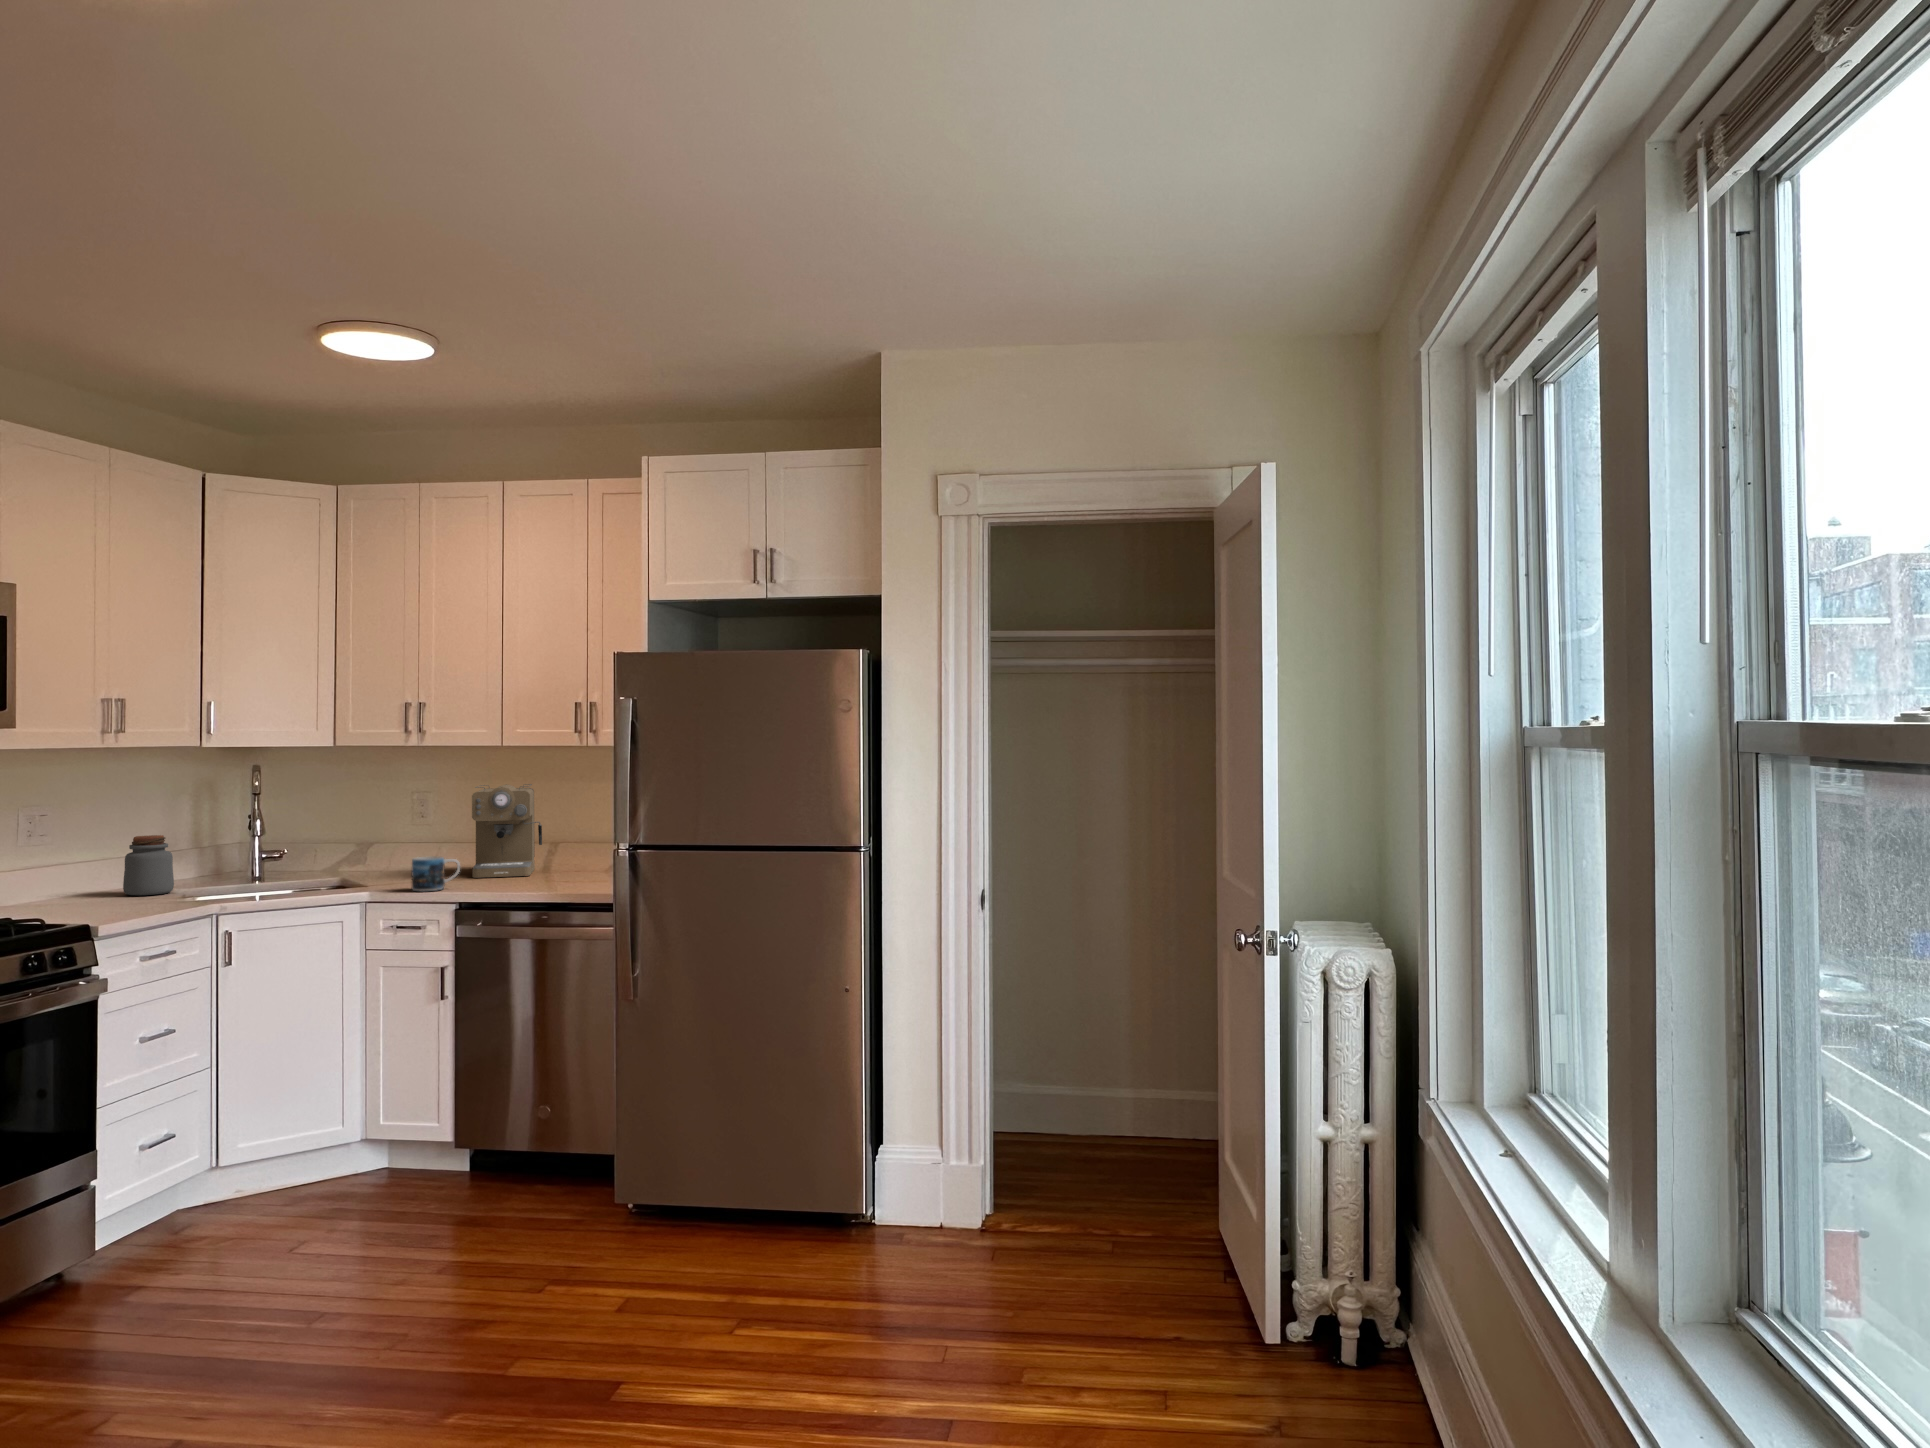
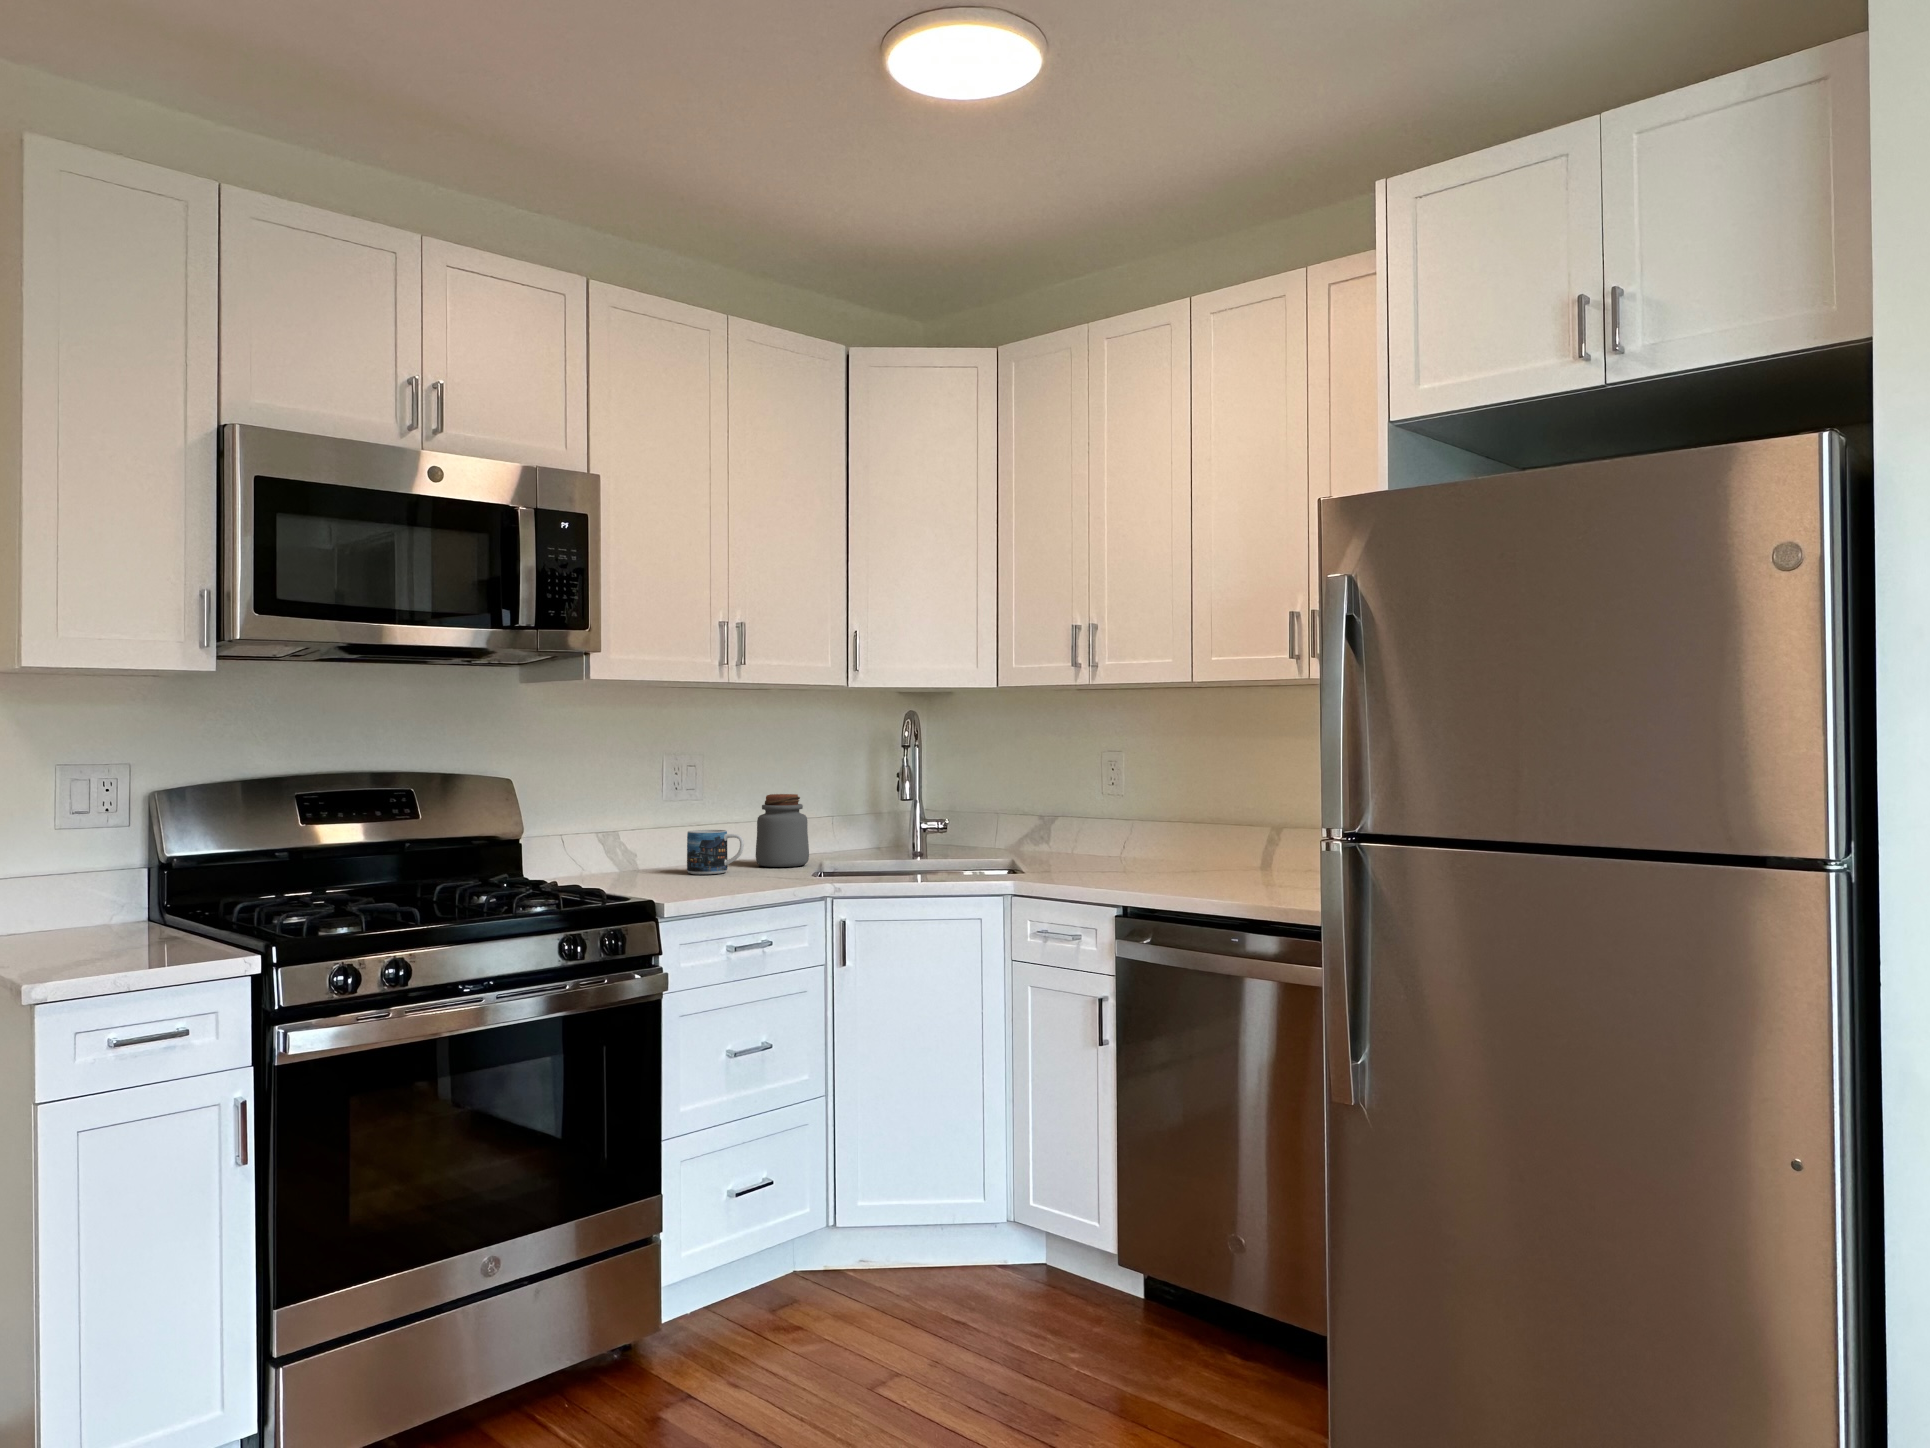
coffee maker: present [472,784,542,878] -> none [1153,741,1252,872]
mug: present [412,856,460,891] -> present [687,830,744,874]

